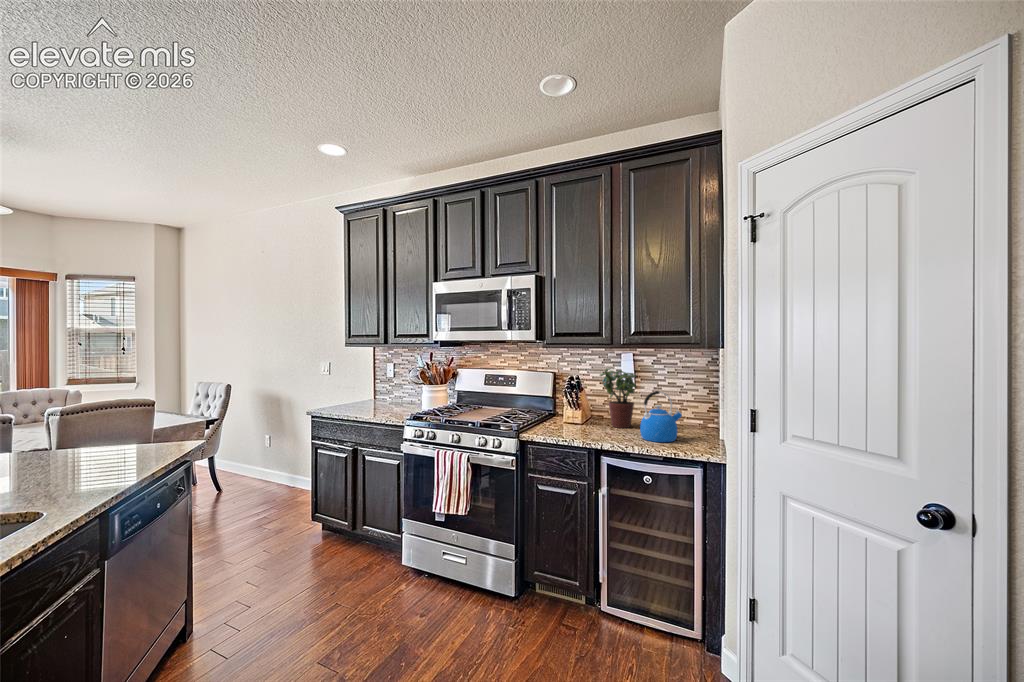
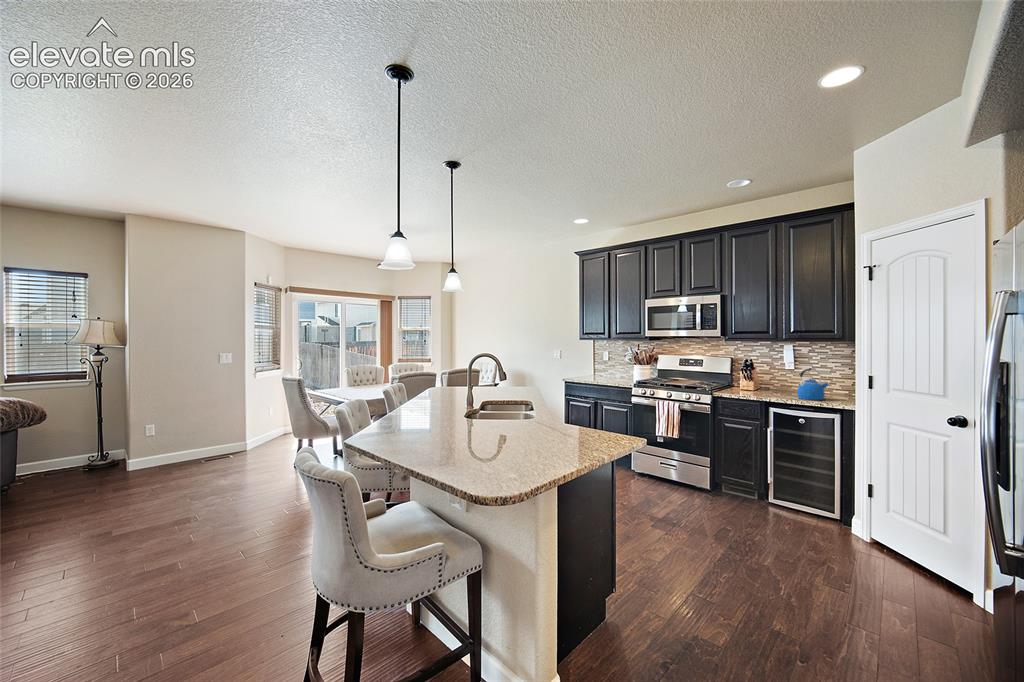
potted plant: present [600,369,636,428] -> none [767,354,795,394]

